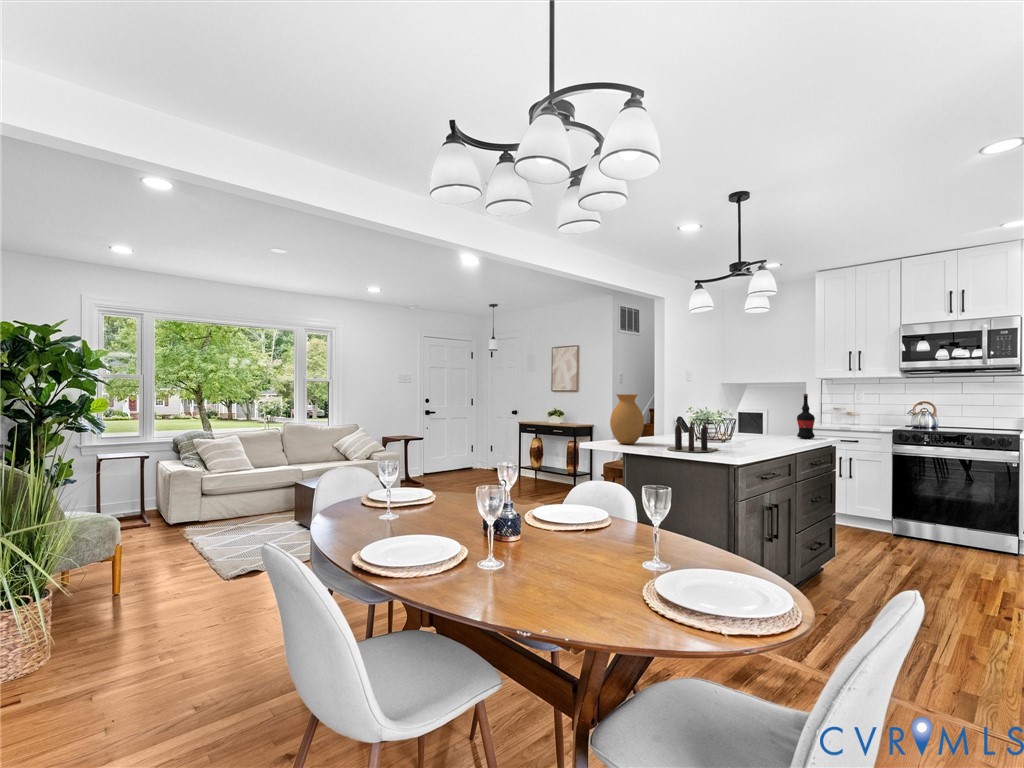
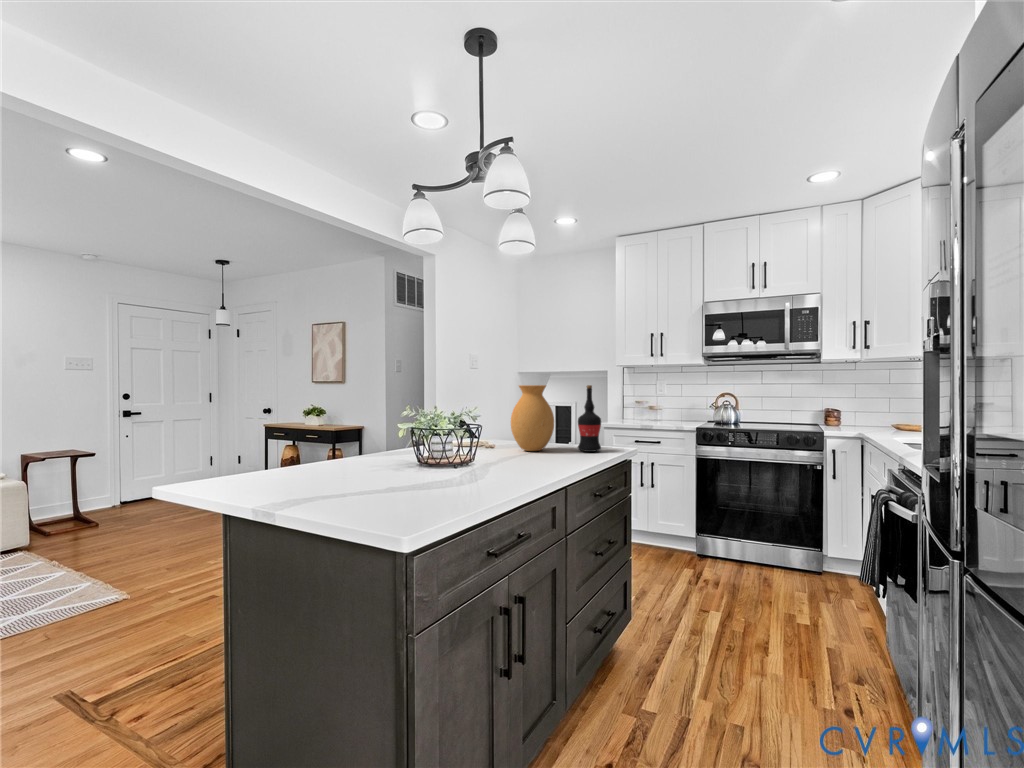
vase: present [610,394,644,444] -> present [511,385,554,451]
candle: present [668,421,718,453] -> none [309,439,423,510]

